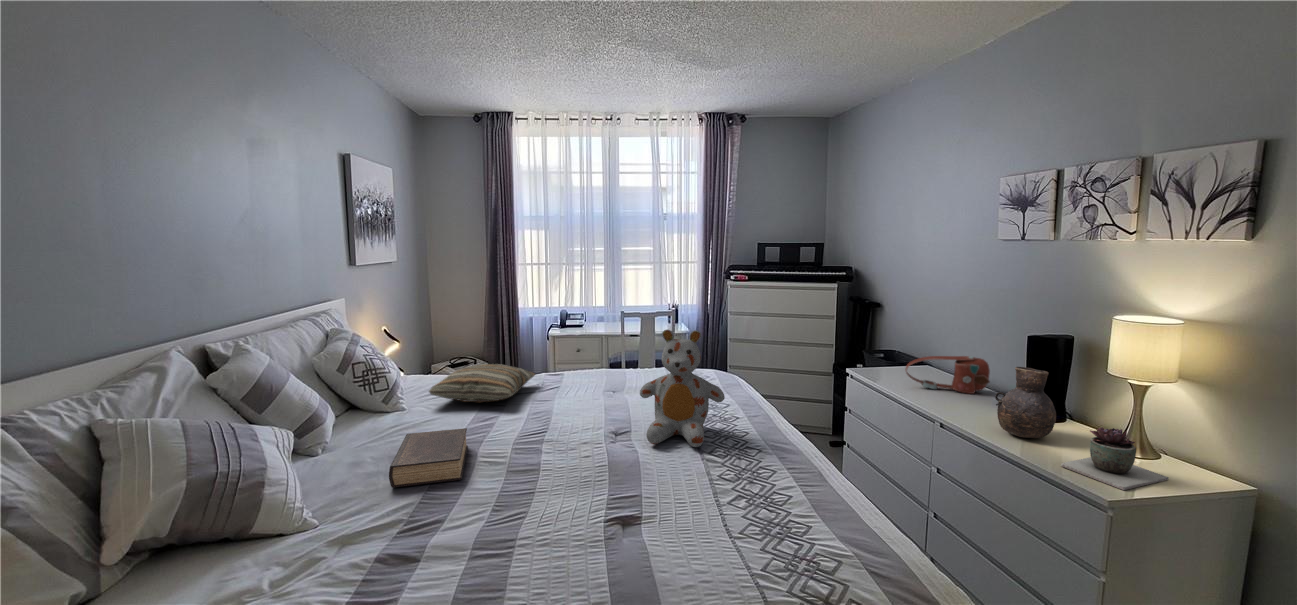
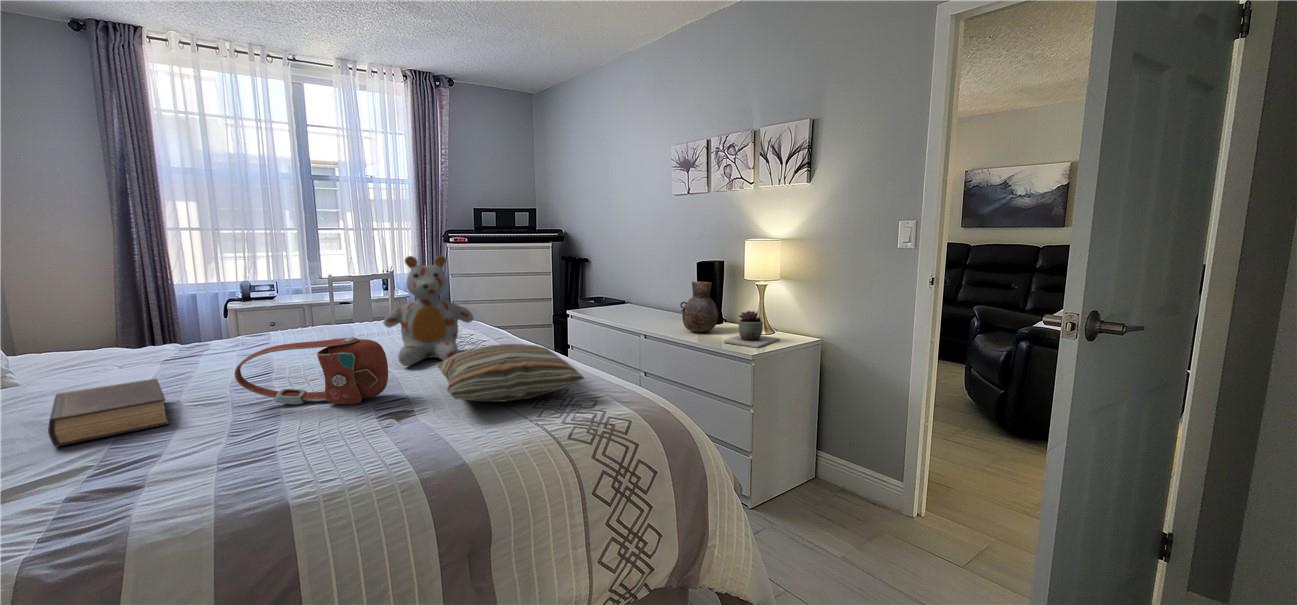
handbag: present [906,356,990,394] -> present [235,337,388,404]
pillow: present [429,364,535,402] -> present [437,344,584,401]

